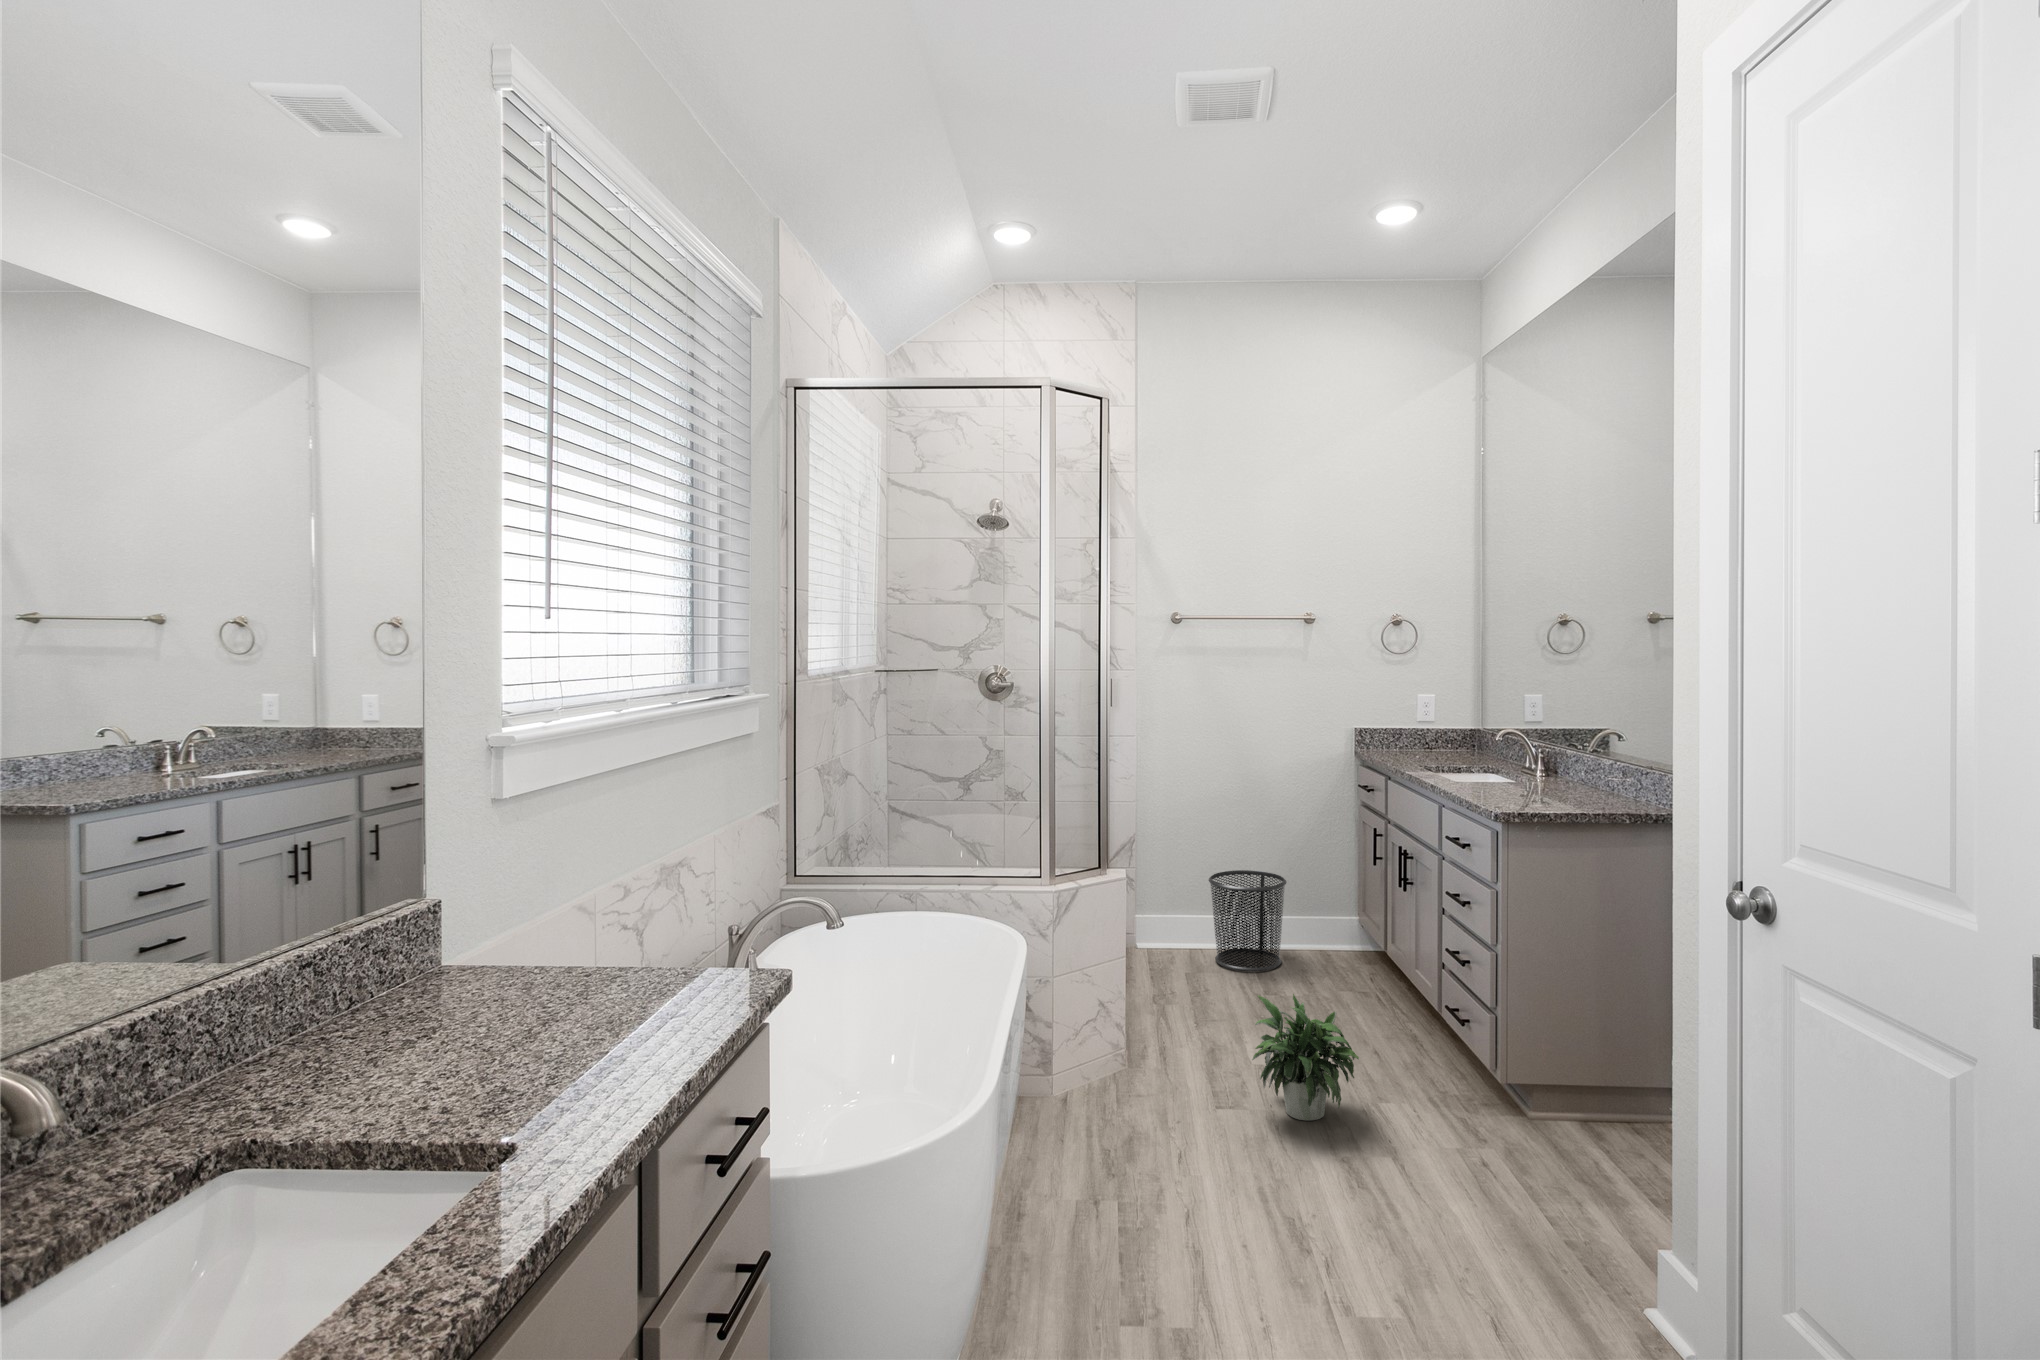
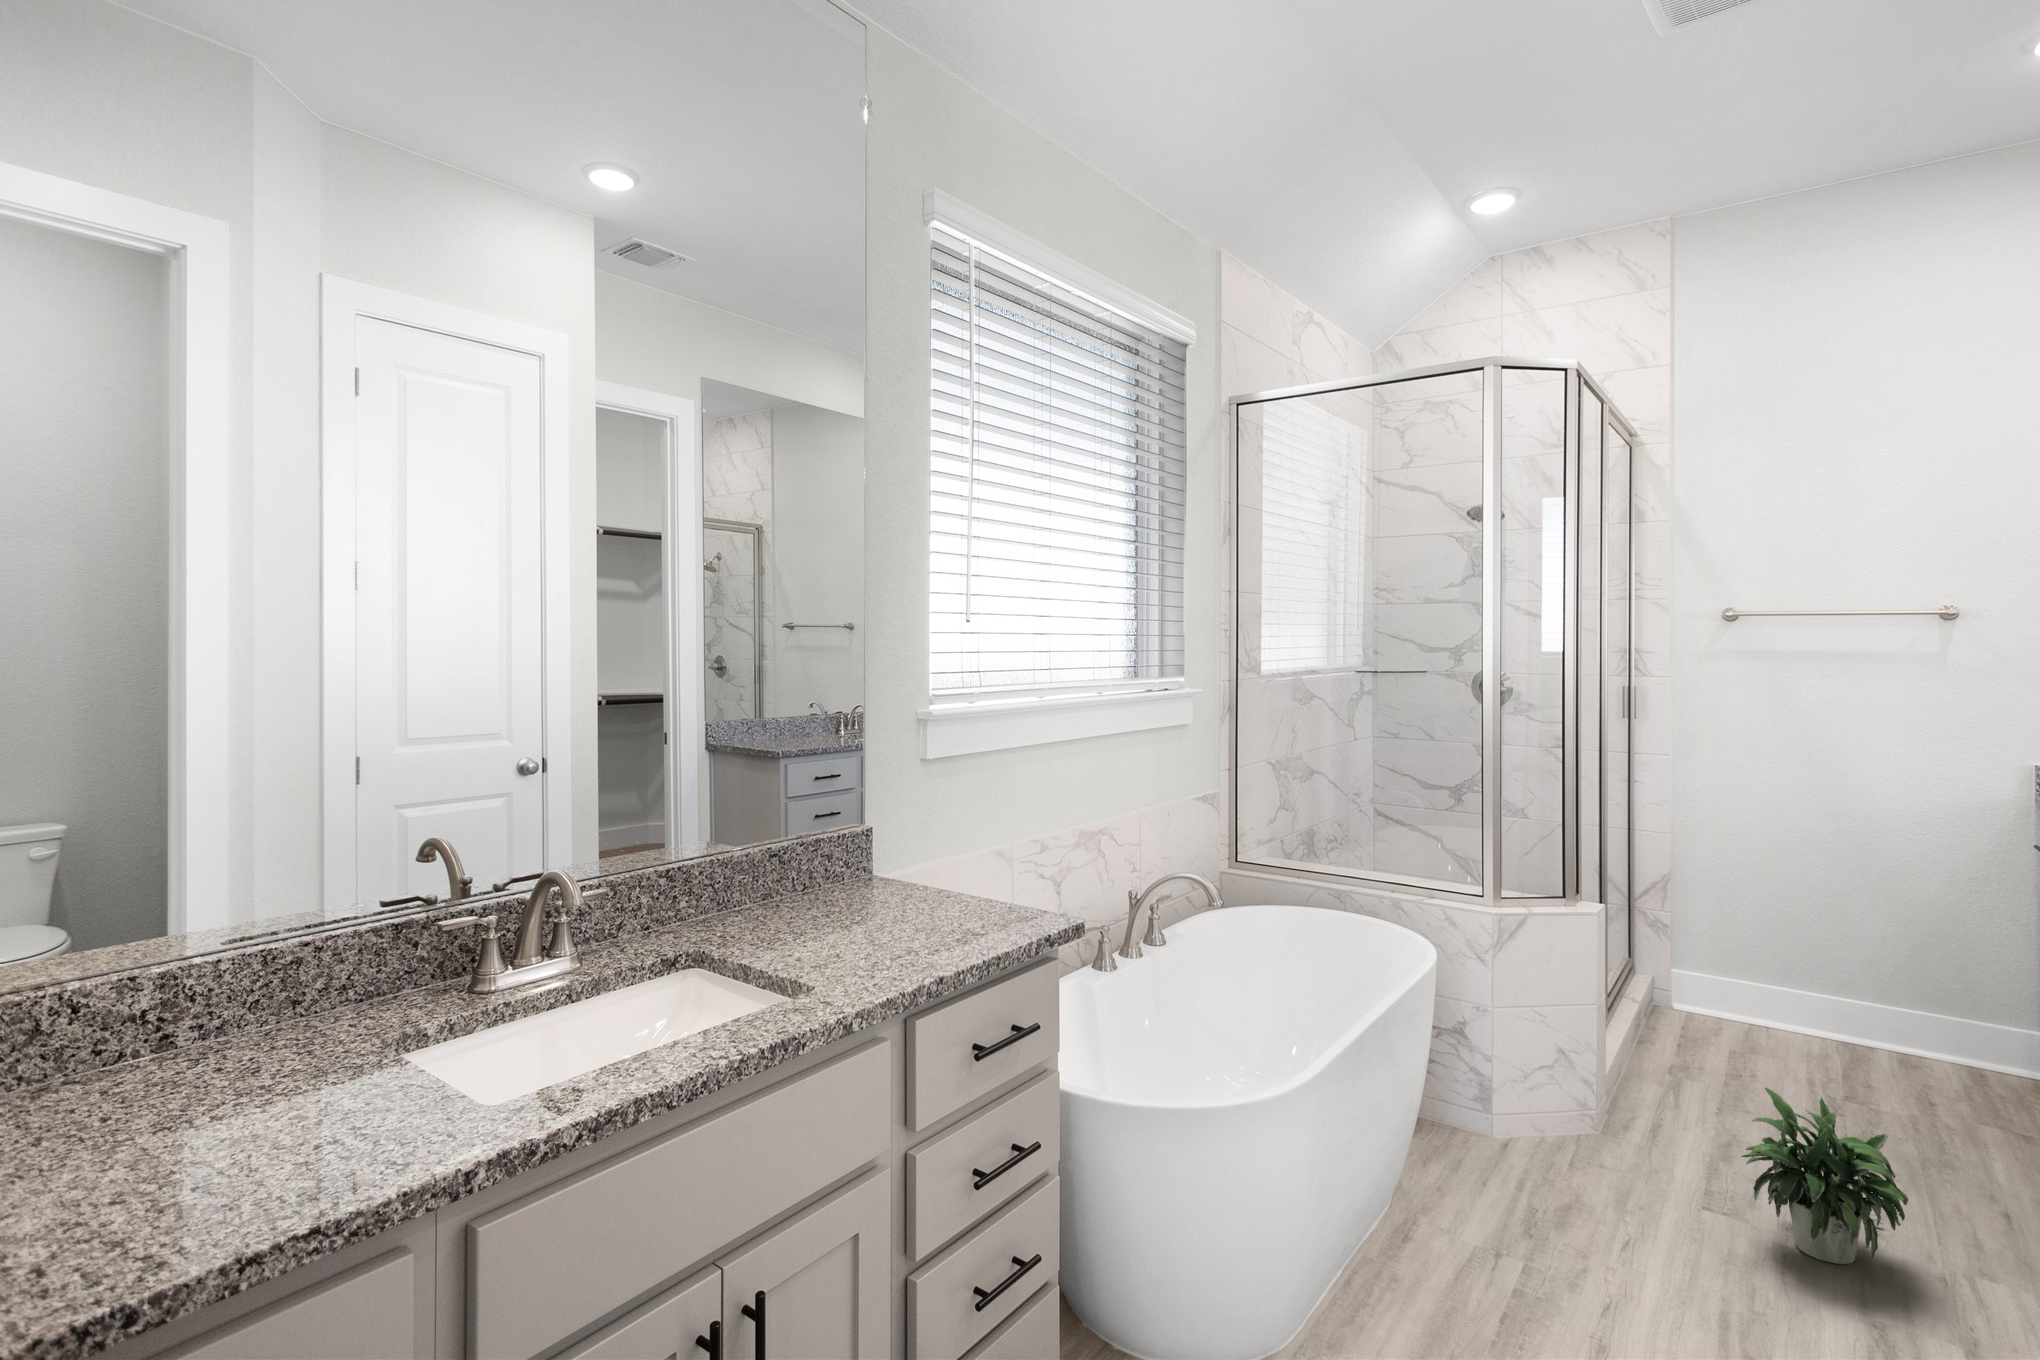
waste bin: present [1209,870,1287,972] -> none [1771,936,1897,1074]

